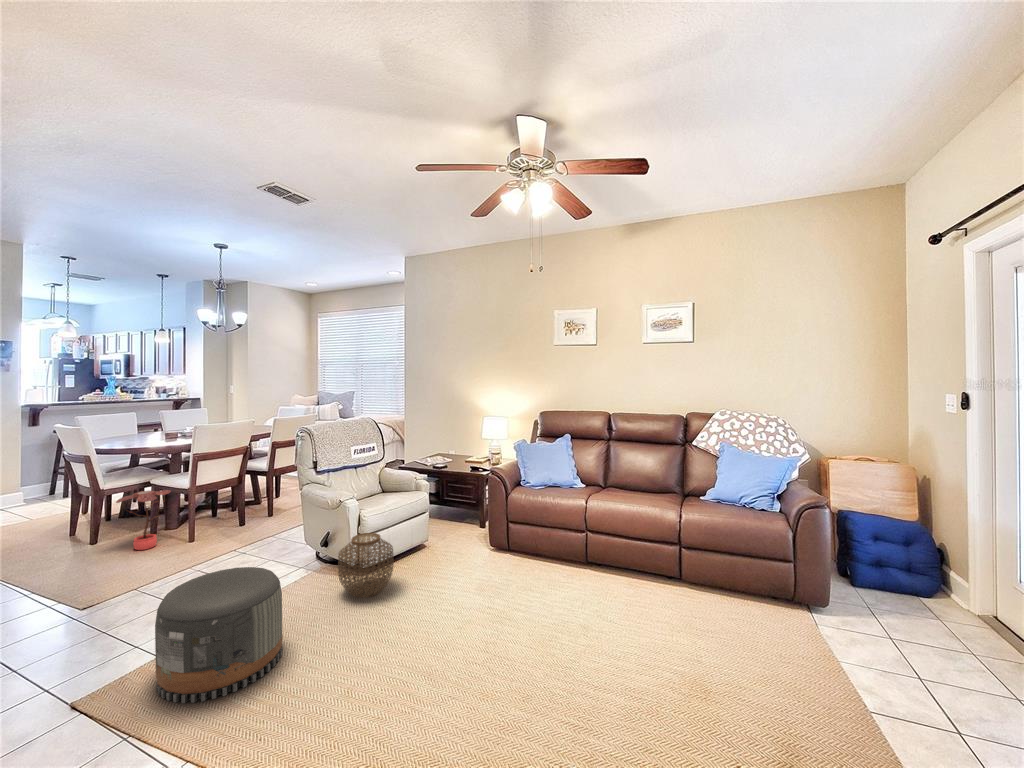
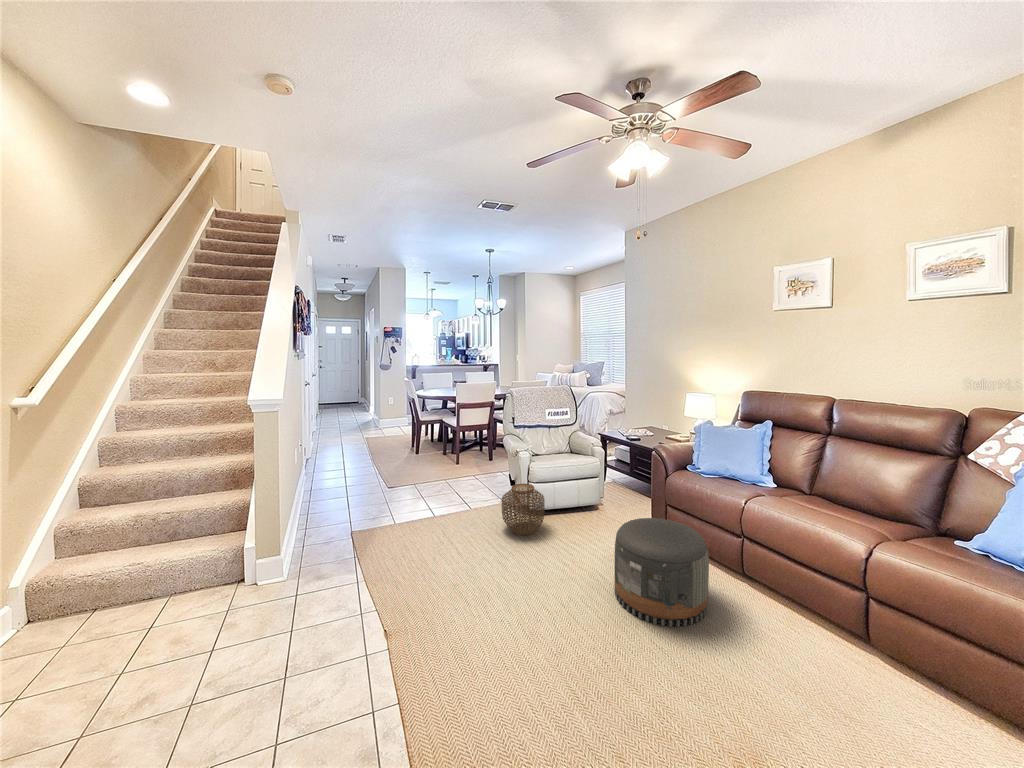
potted plant: present [116,490,171,550] -> none [420,427,449,464]
pouf: present [155,567,282,703] -> present [614,518,709,627]

